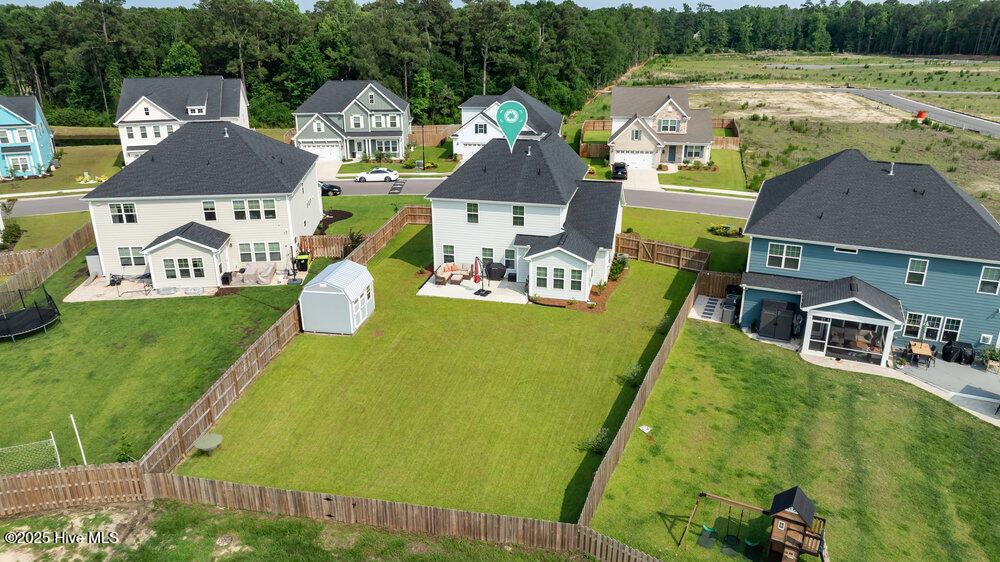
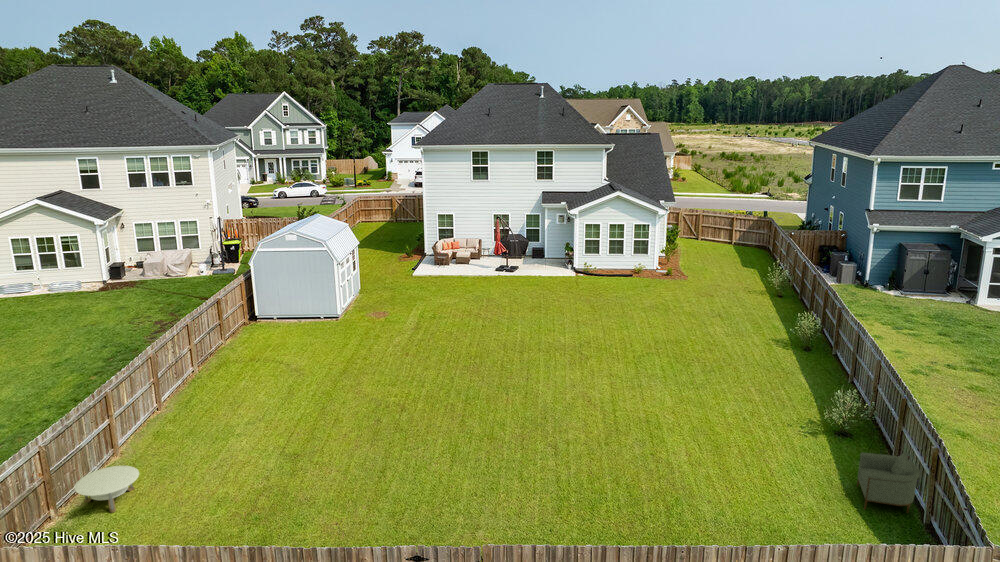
armchair: none [563,466,591,499] -> present [857,452,920,513]

